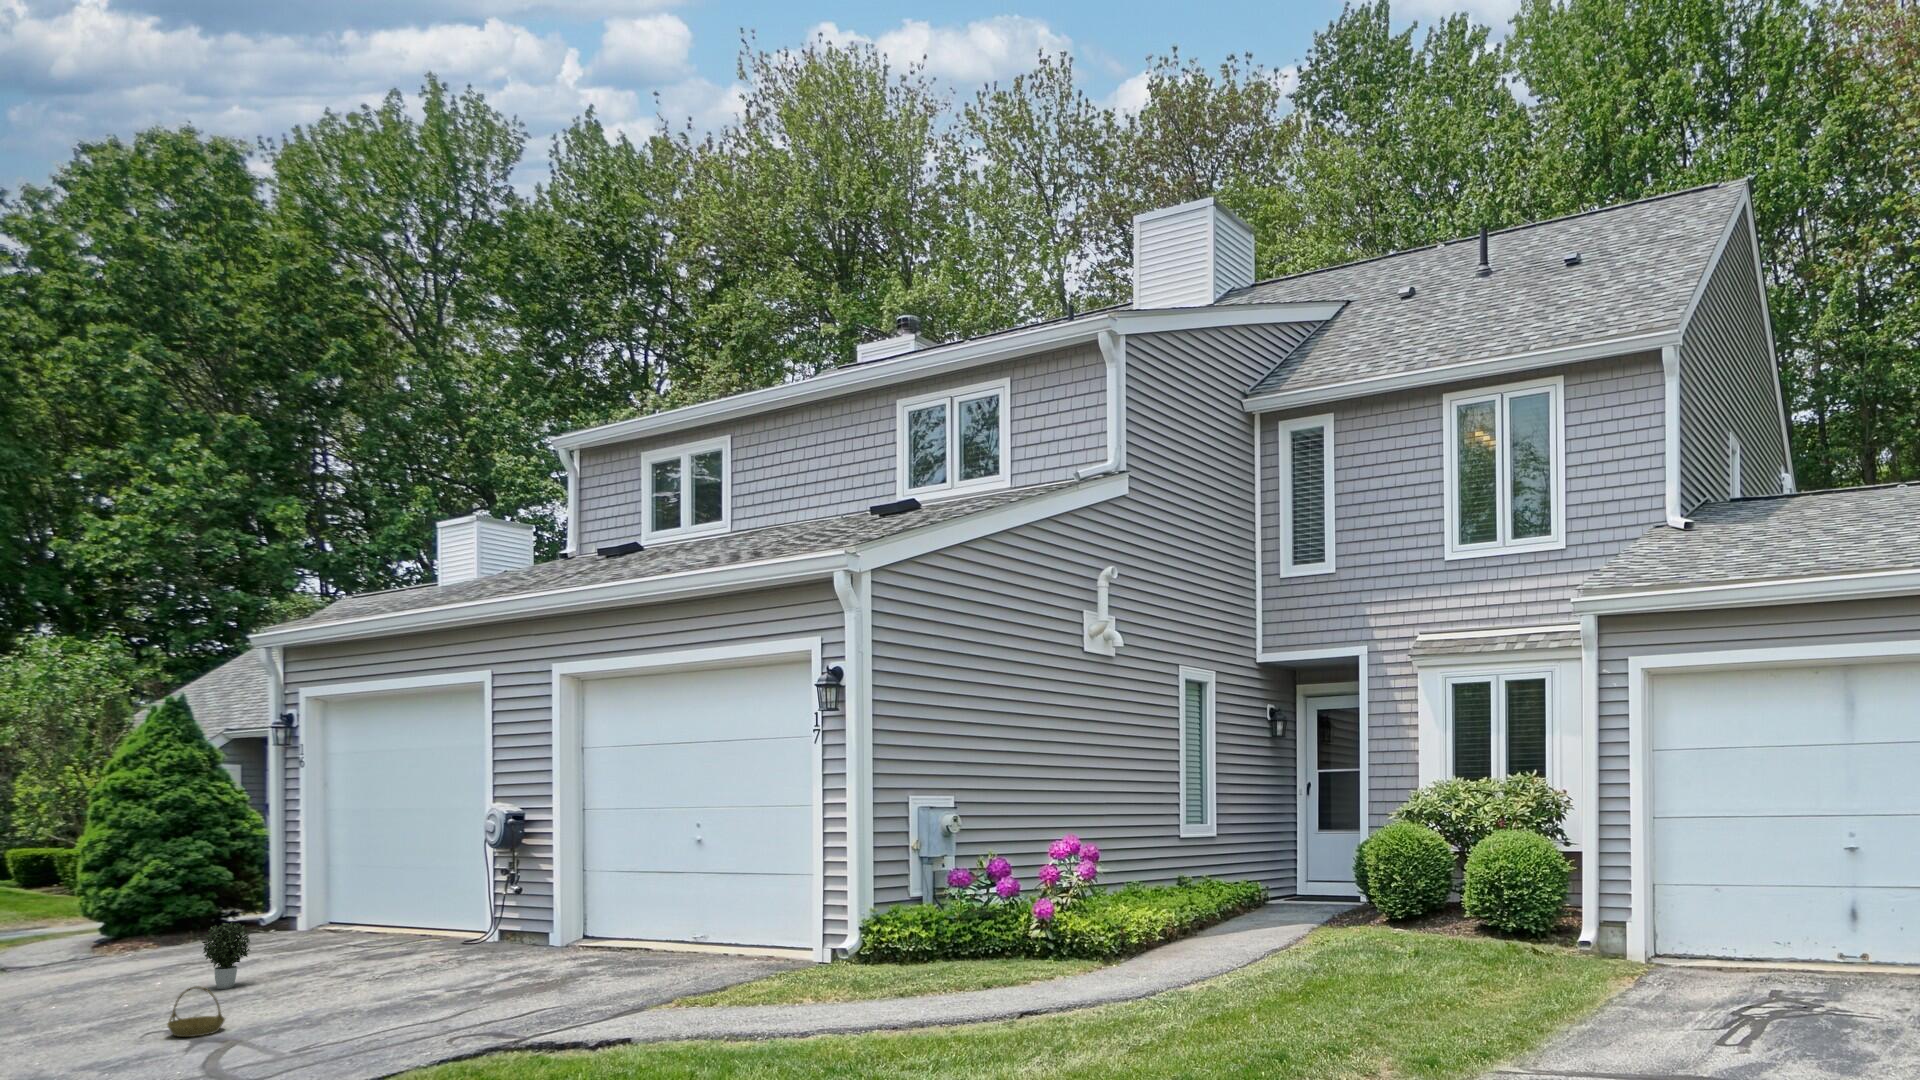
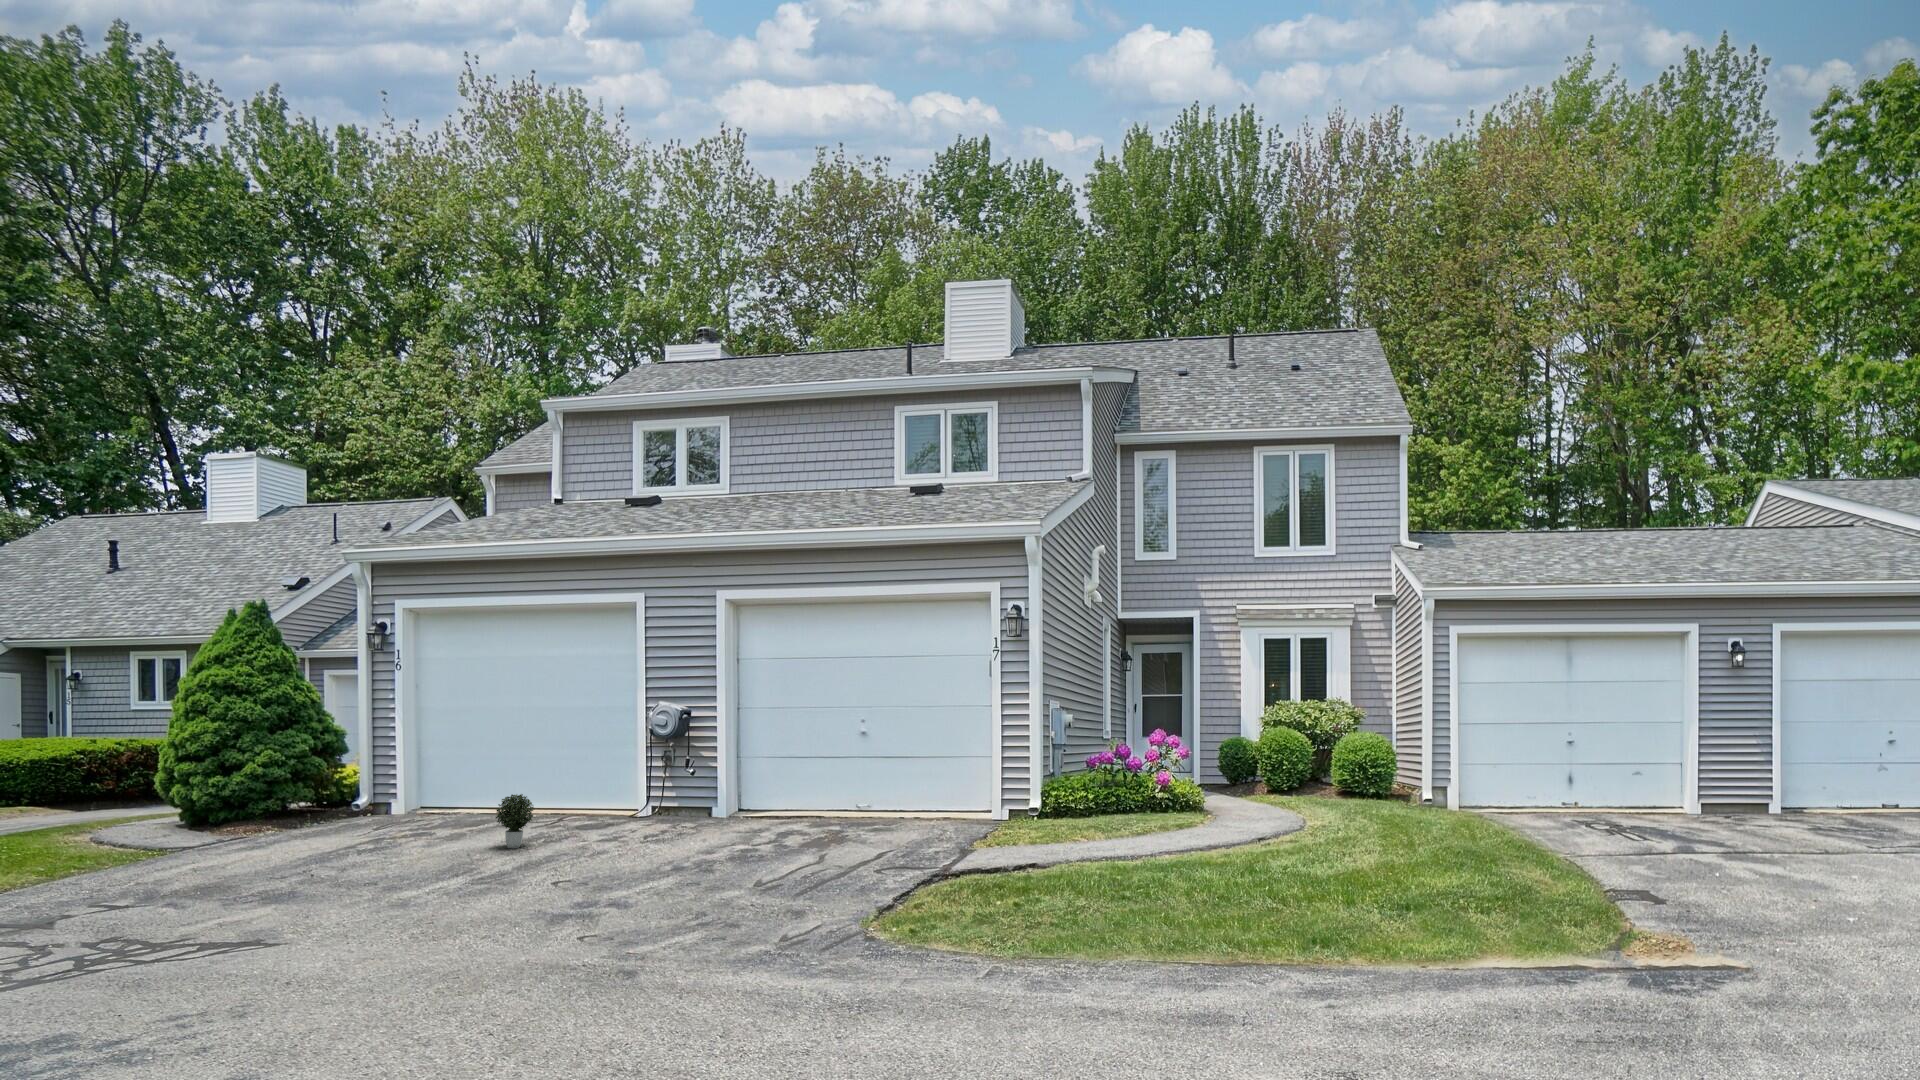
basket: present [167,986,225,1037] -> none [601,836,644,874]

